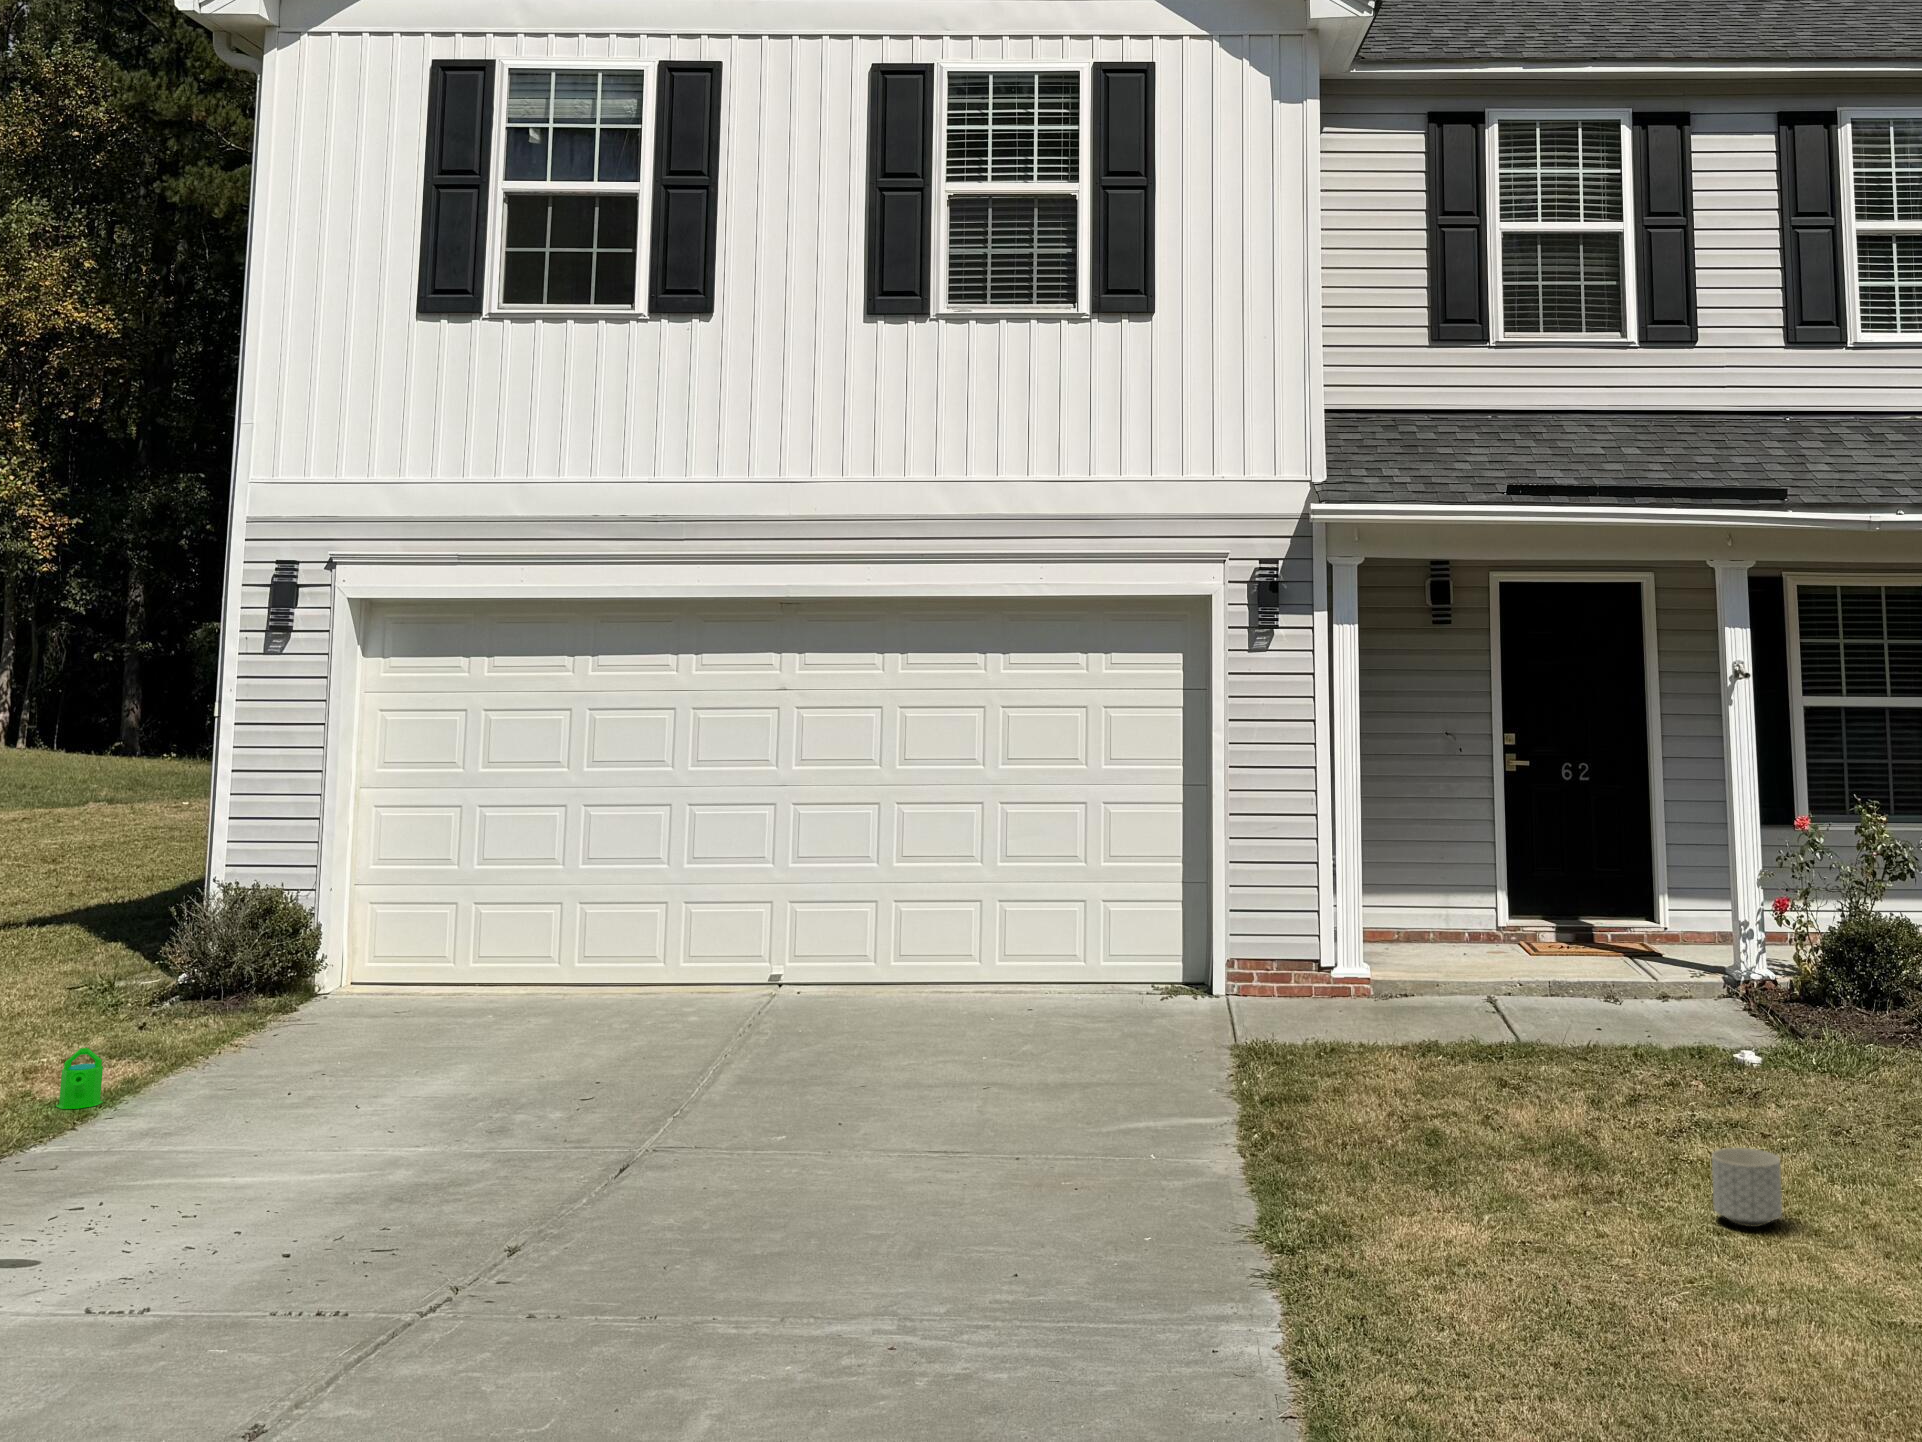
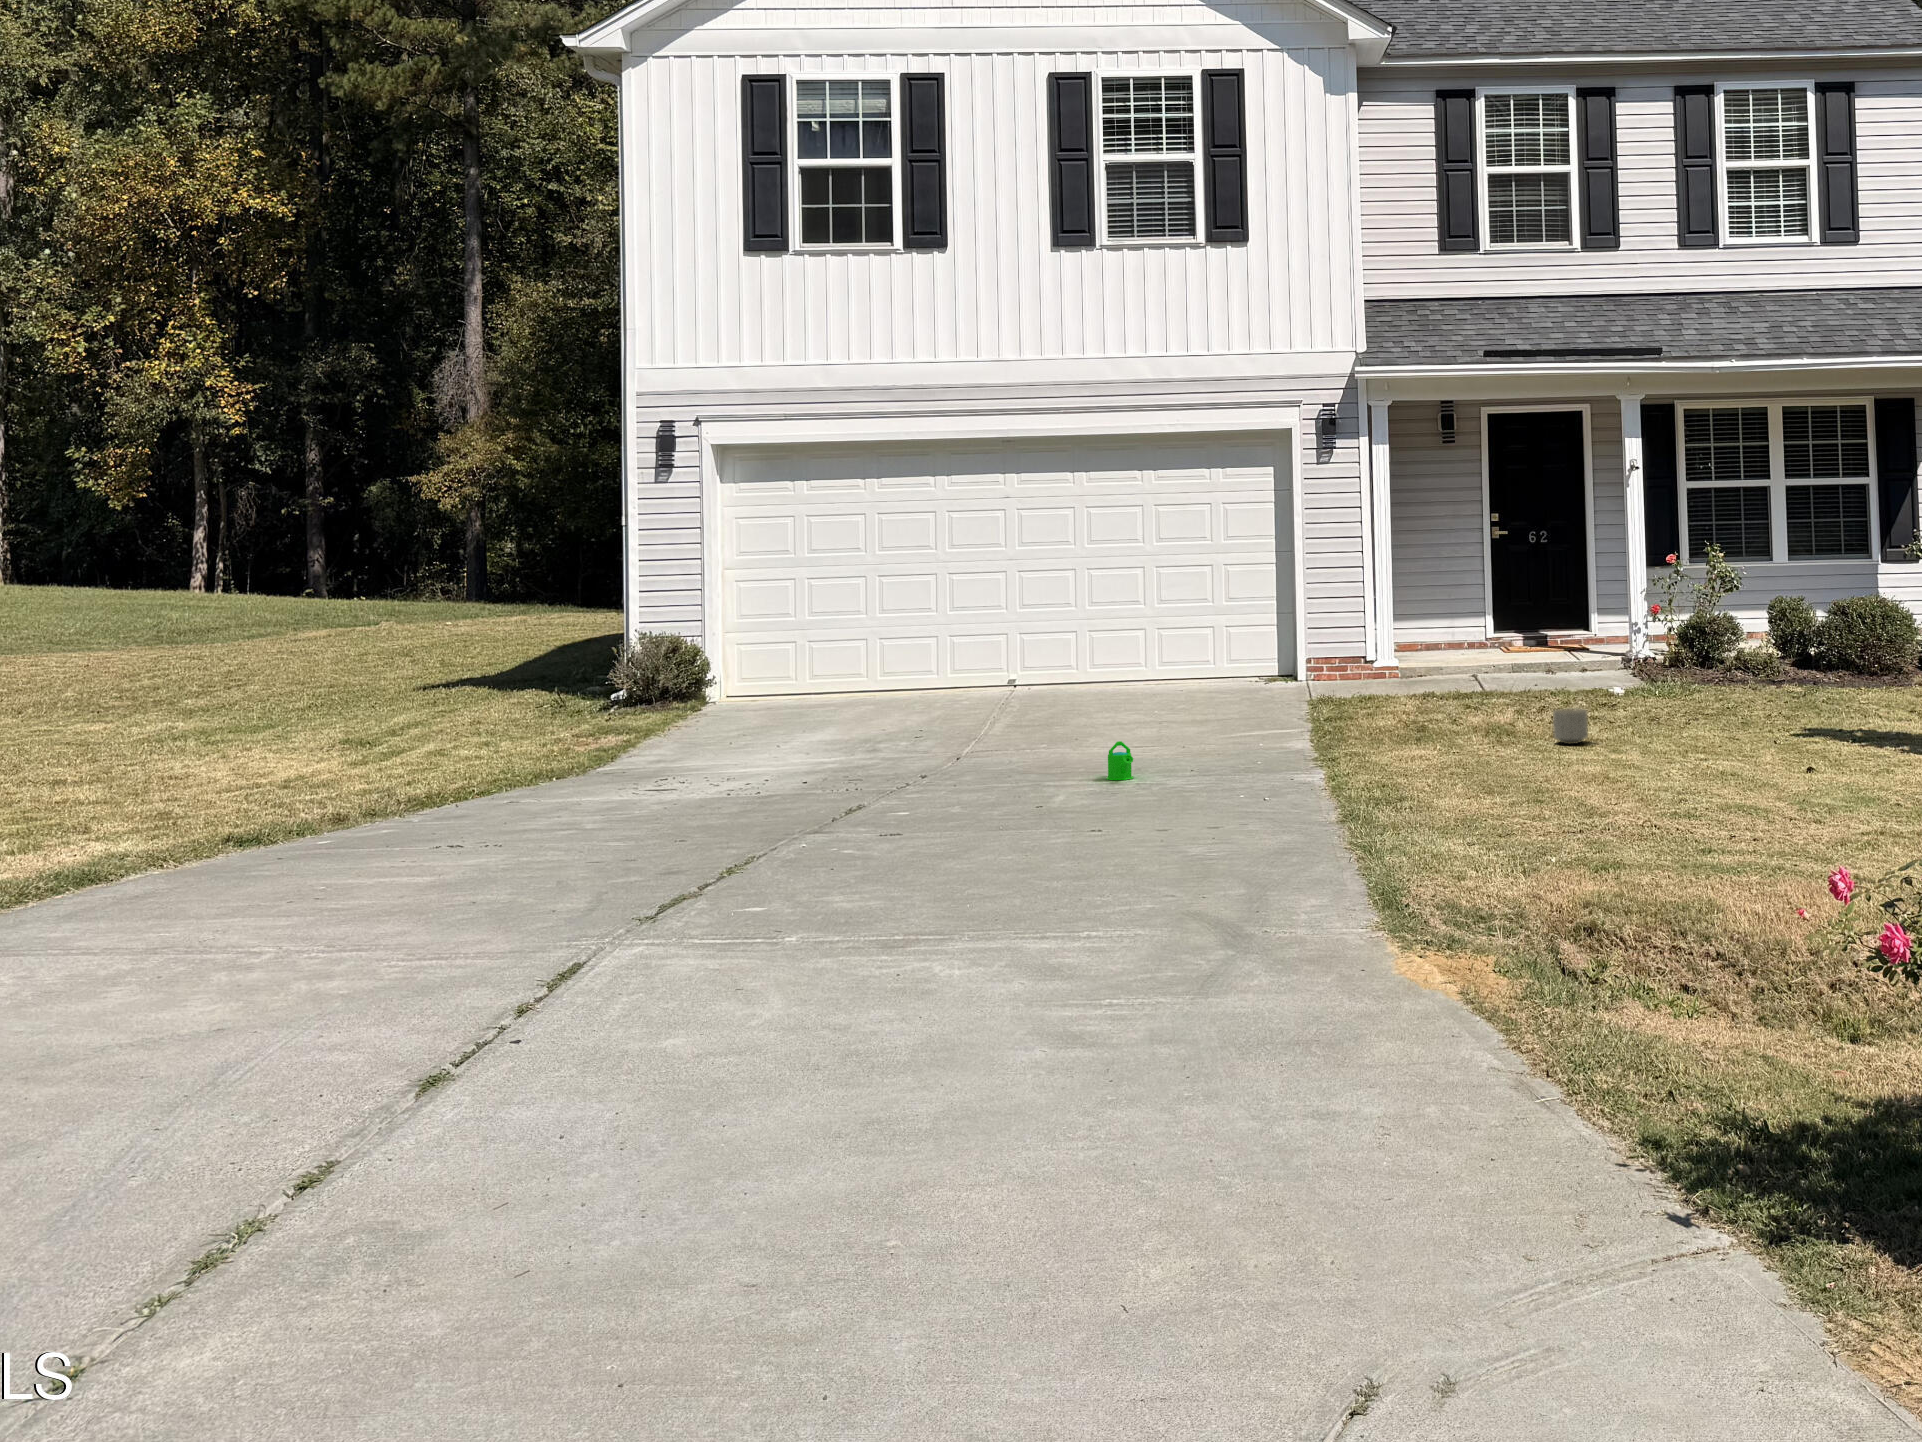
watering can: present [56,1048,103,1109] -> present [1106,741,1134,780]

